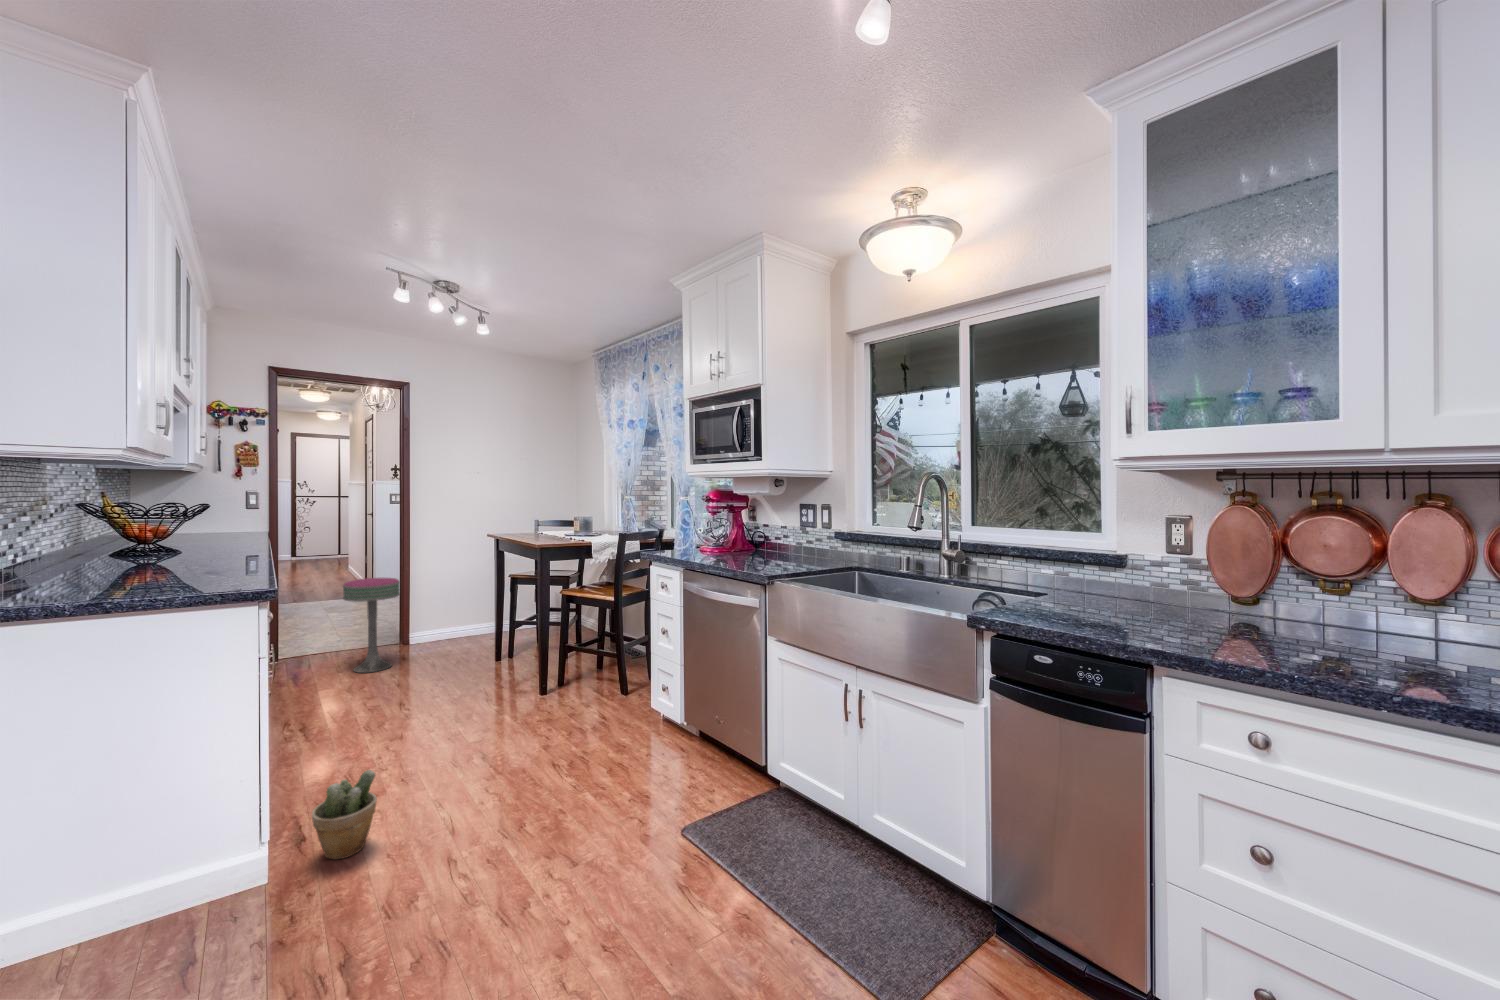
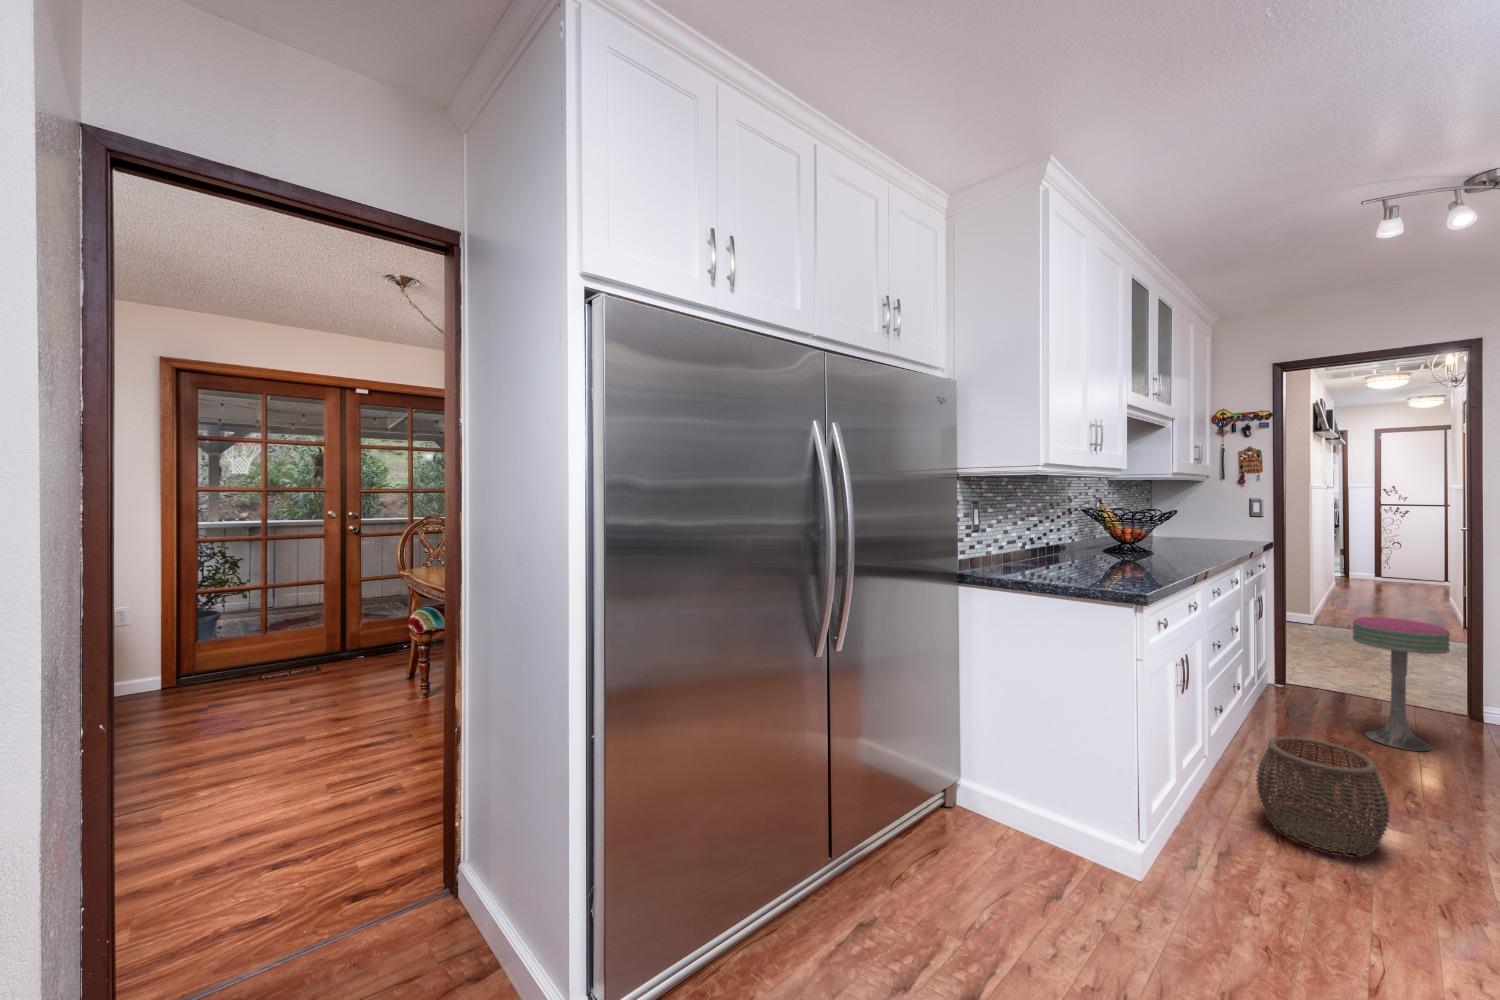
woven basket: none [322,673,409,757] -> present [1256,736,1390,855]
potted plant: present [312,770,377,859] -> none [1167,848,1250,952]

